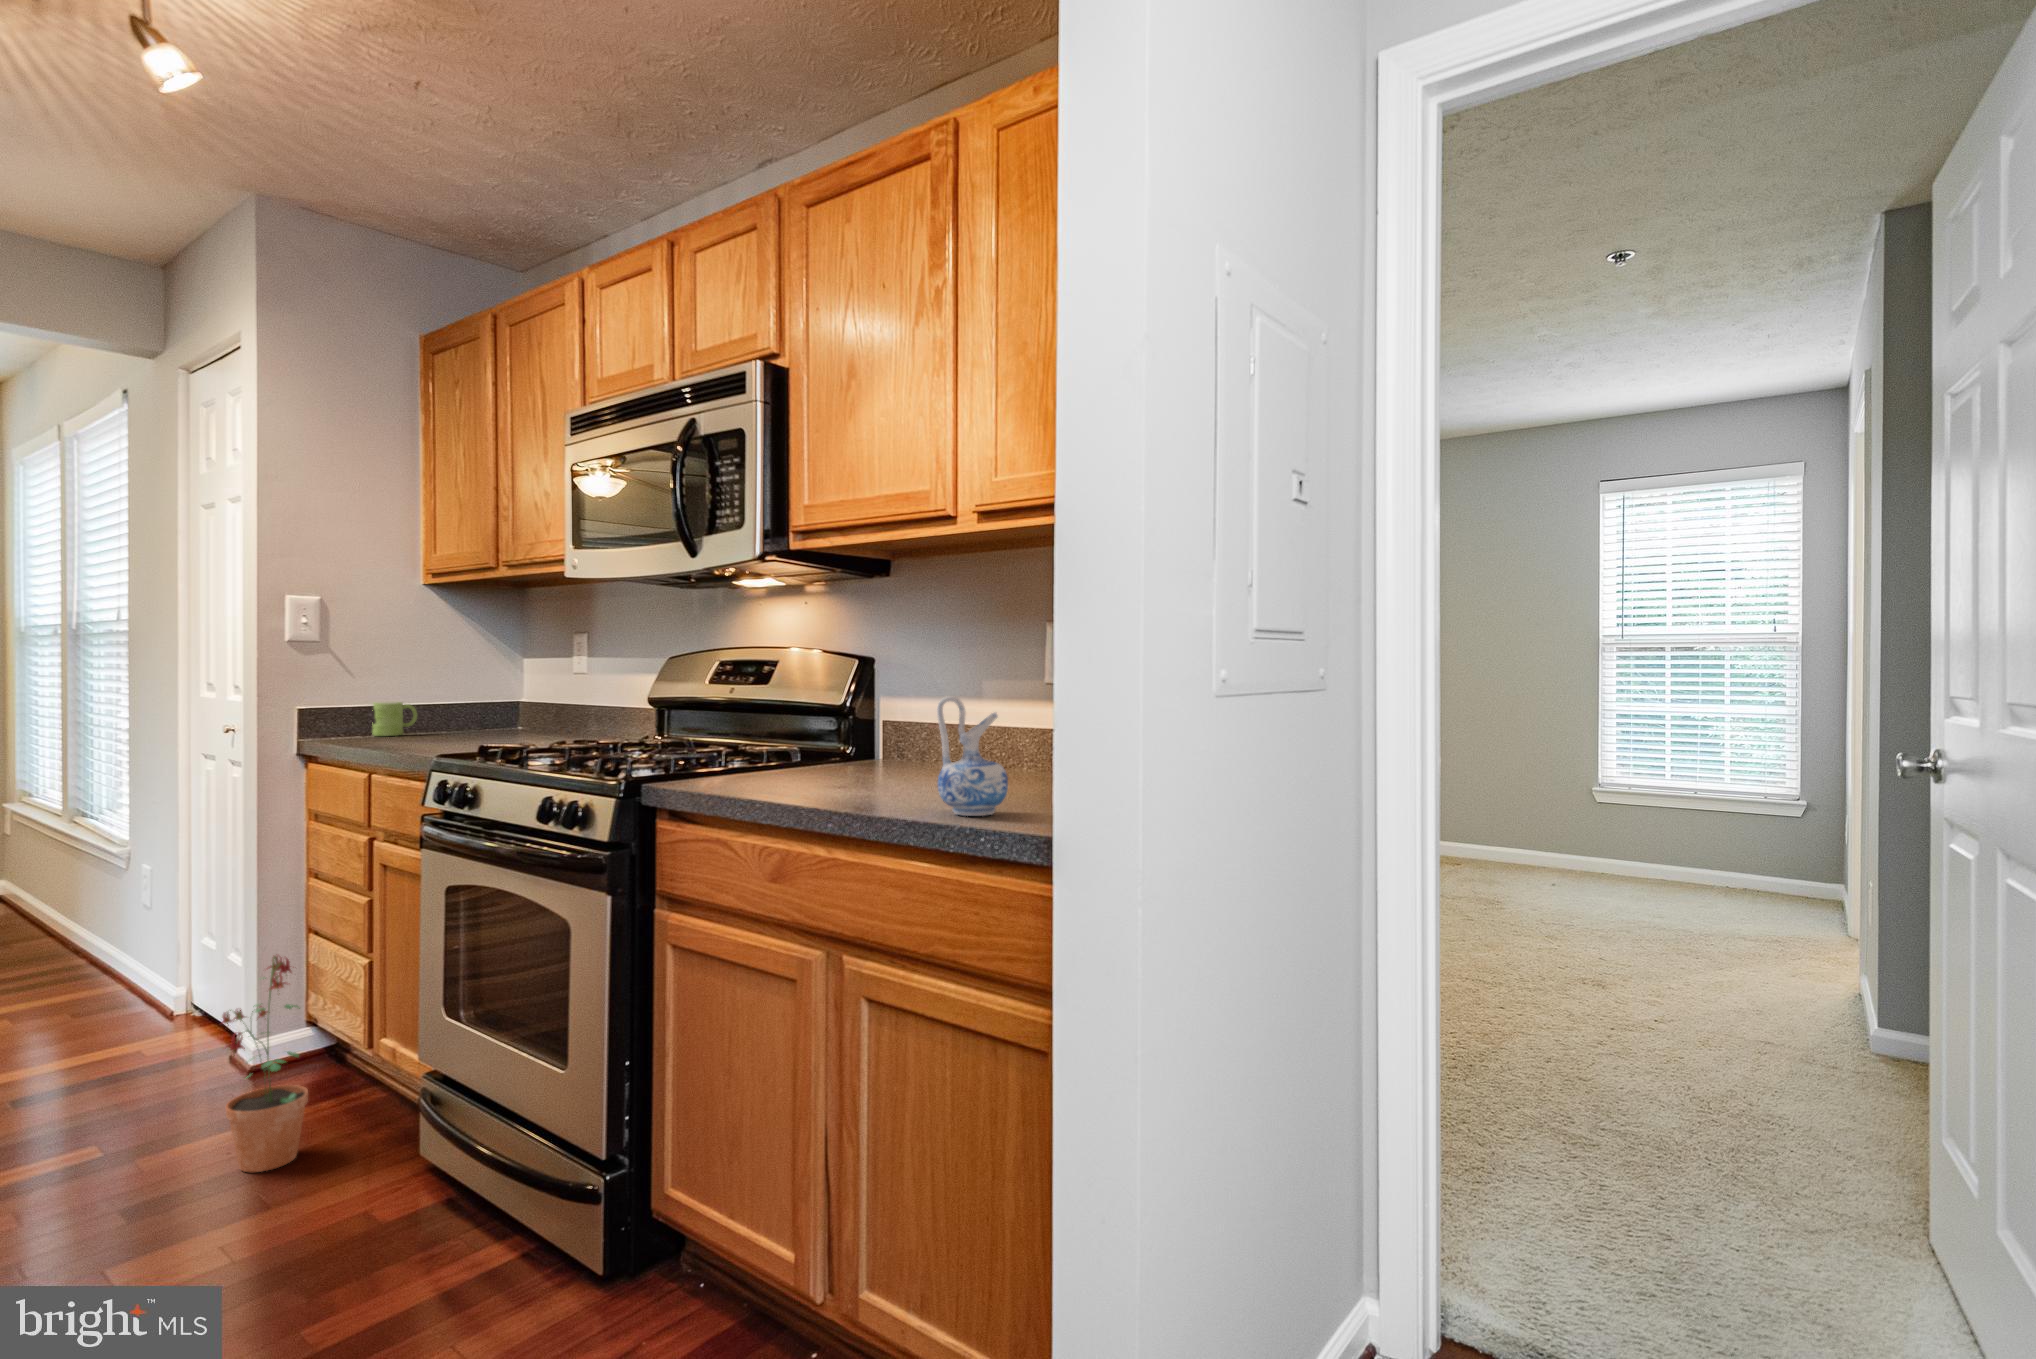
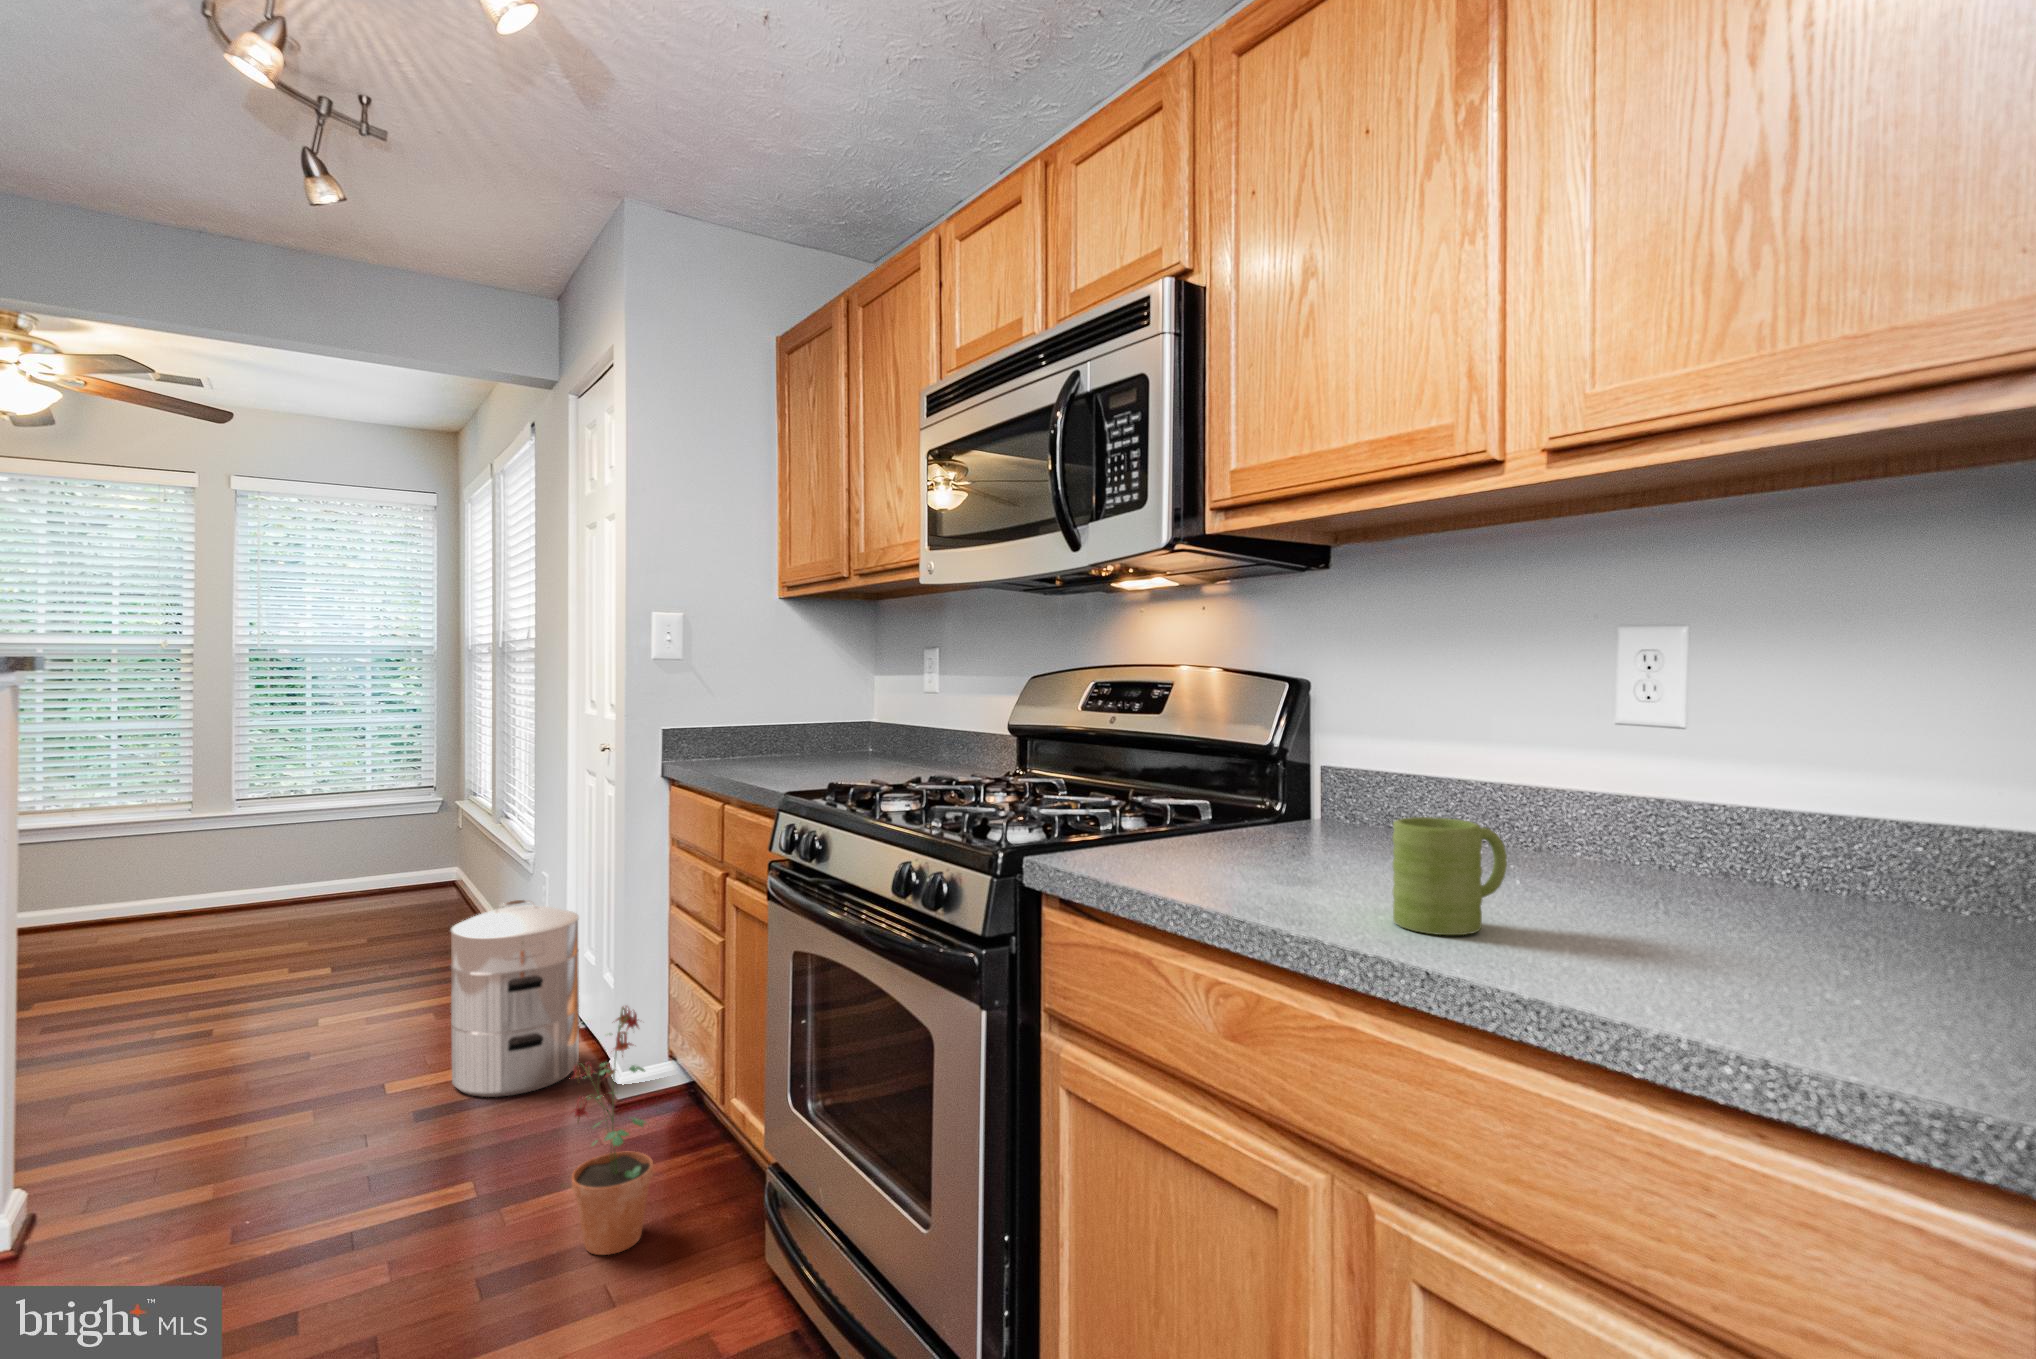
ceramic pitcher: present [937,696,1008,816] -> none [1567,759,1721,989]
mug: present [372,702,417,736] -> present [1393,817,1507,935]
waste bin: none [52,883,203,1079] -> present [450,900,579,1097]

